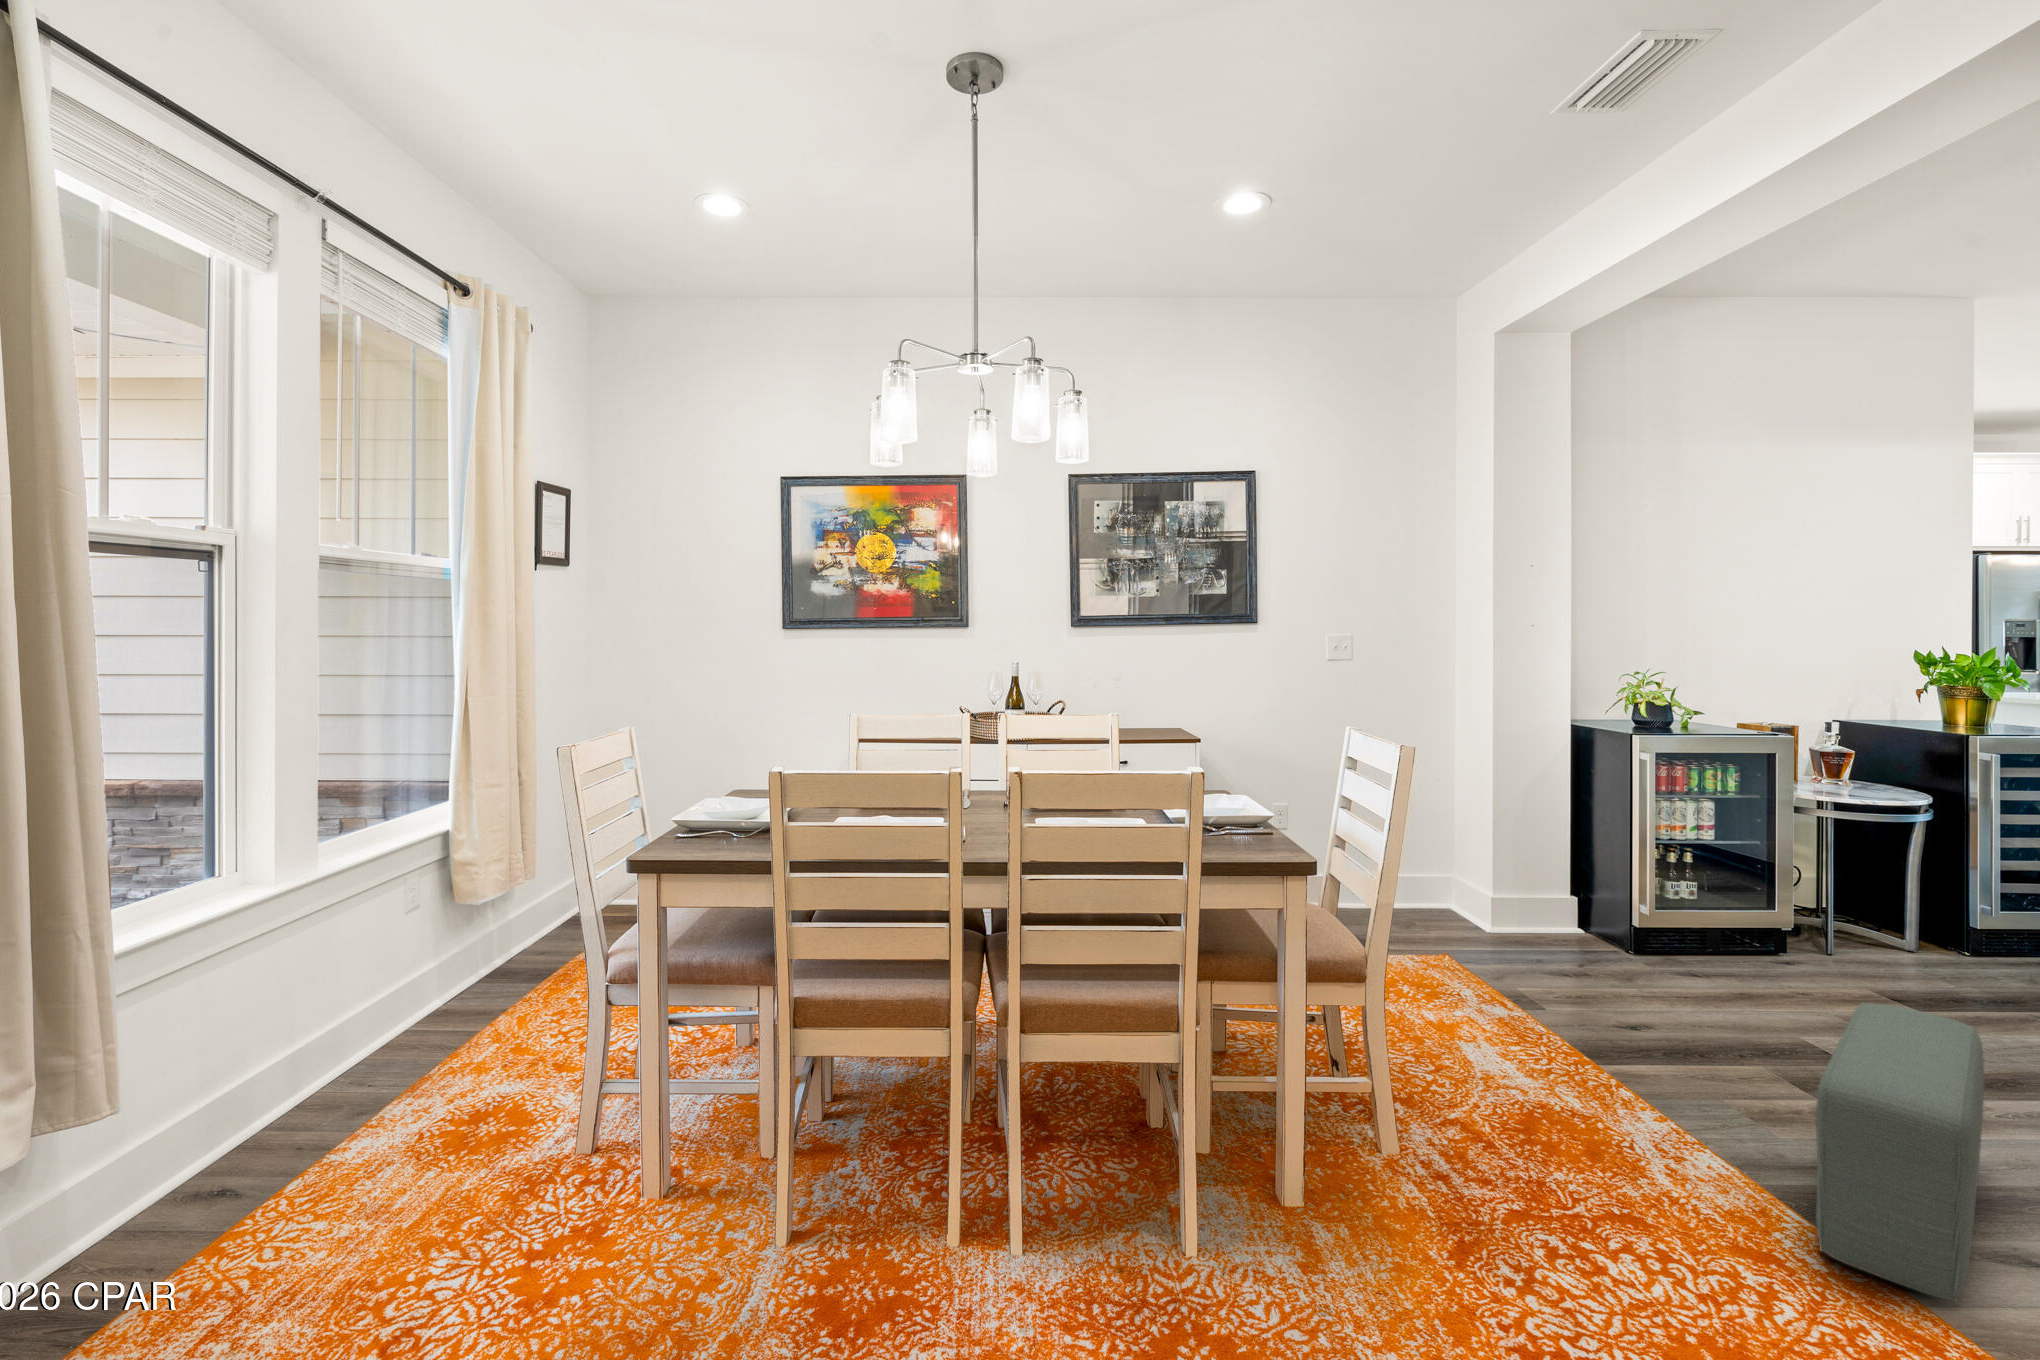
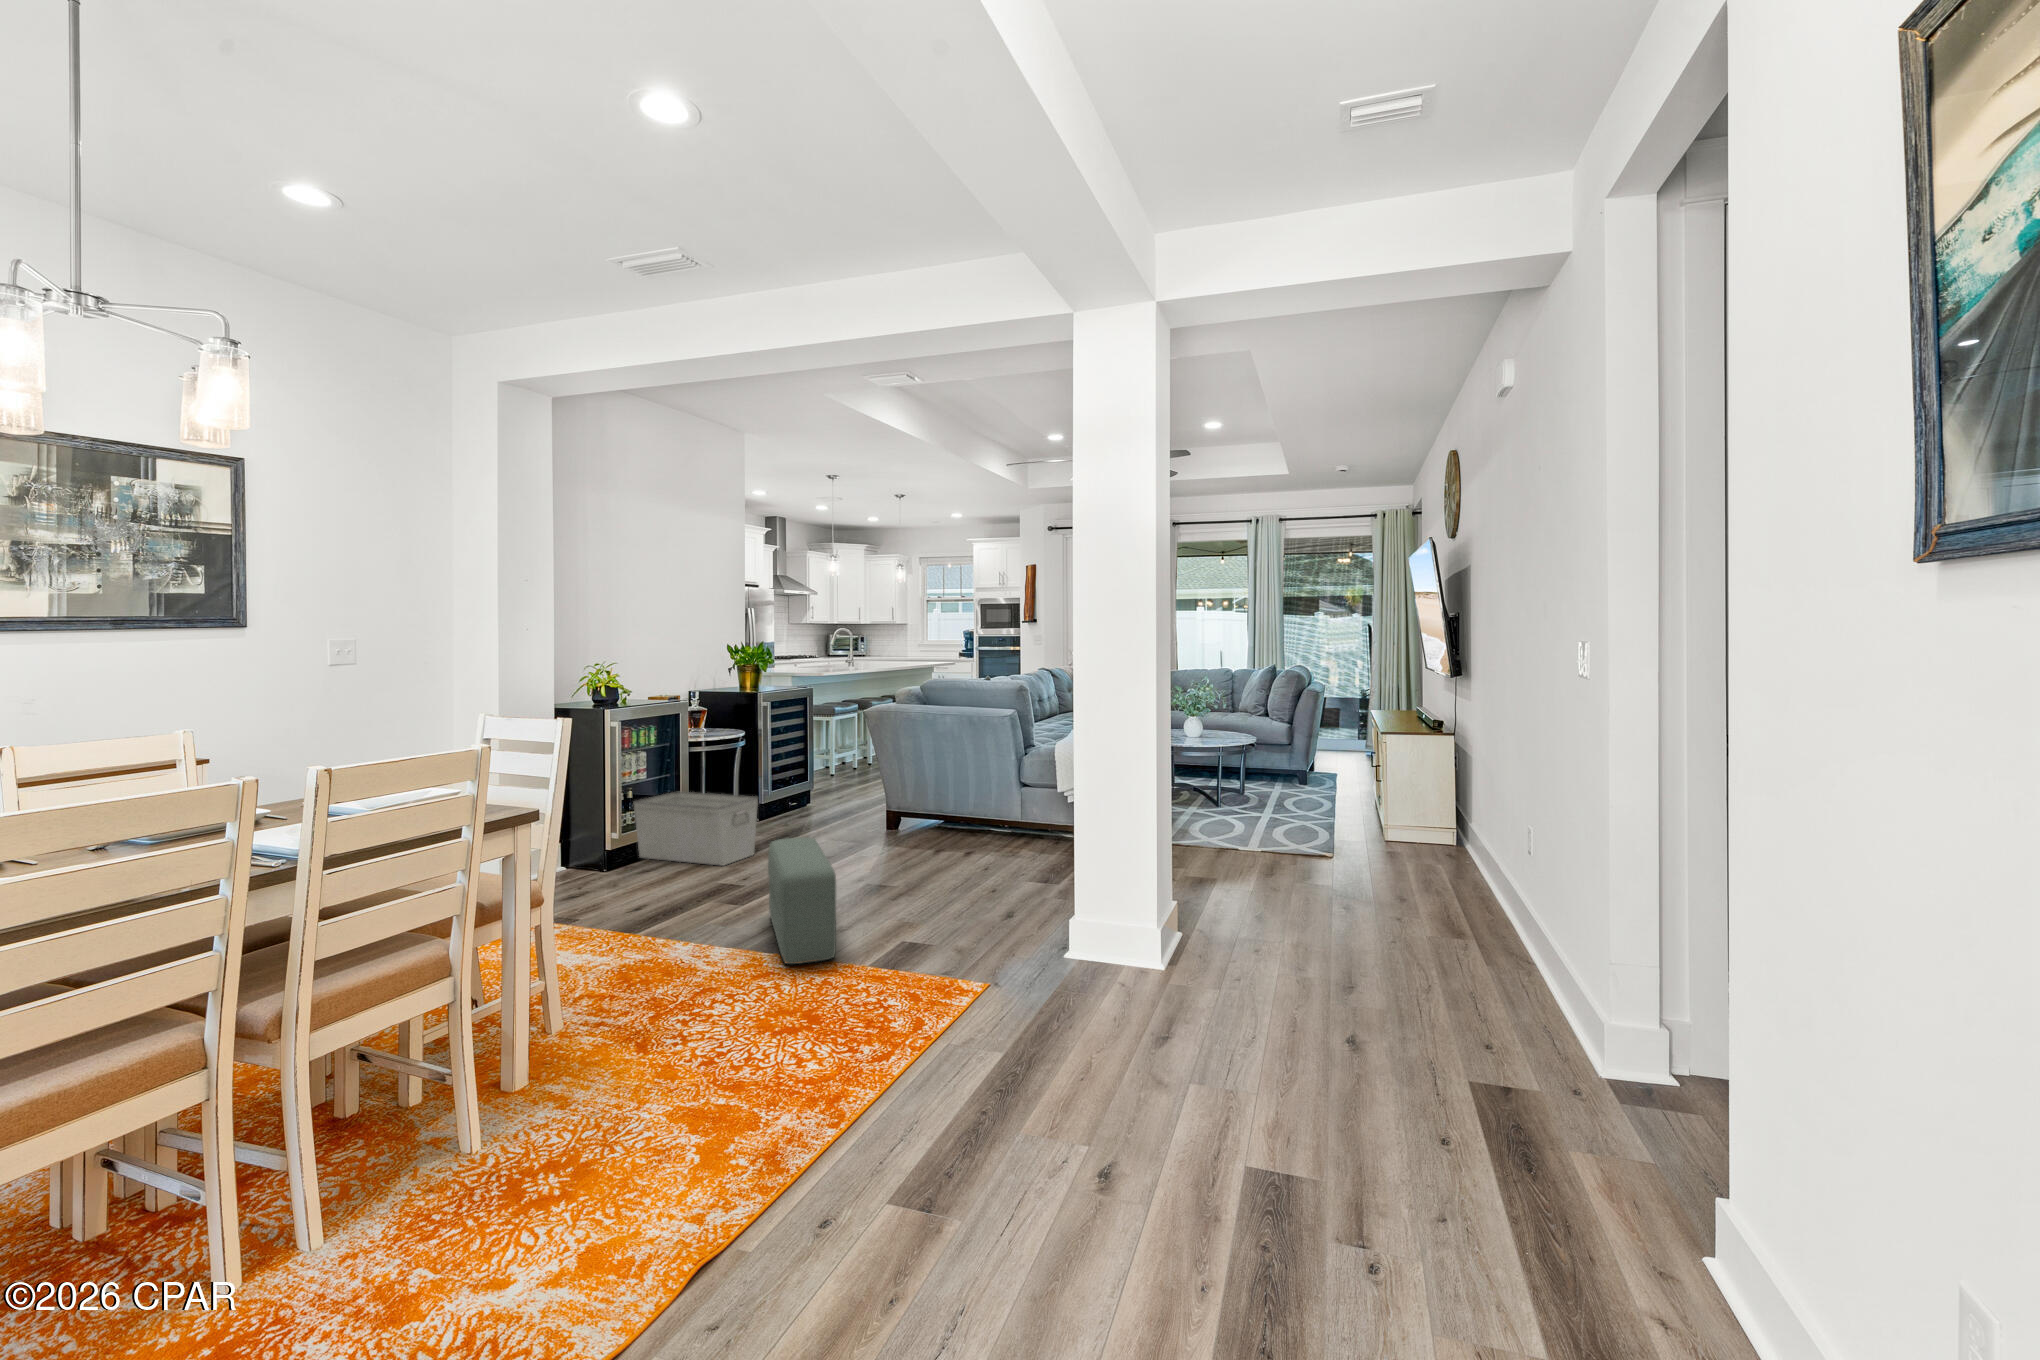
storage bin: none [1681,870,1919,1010] -> present [633,792,758,866]

